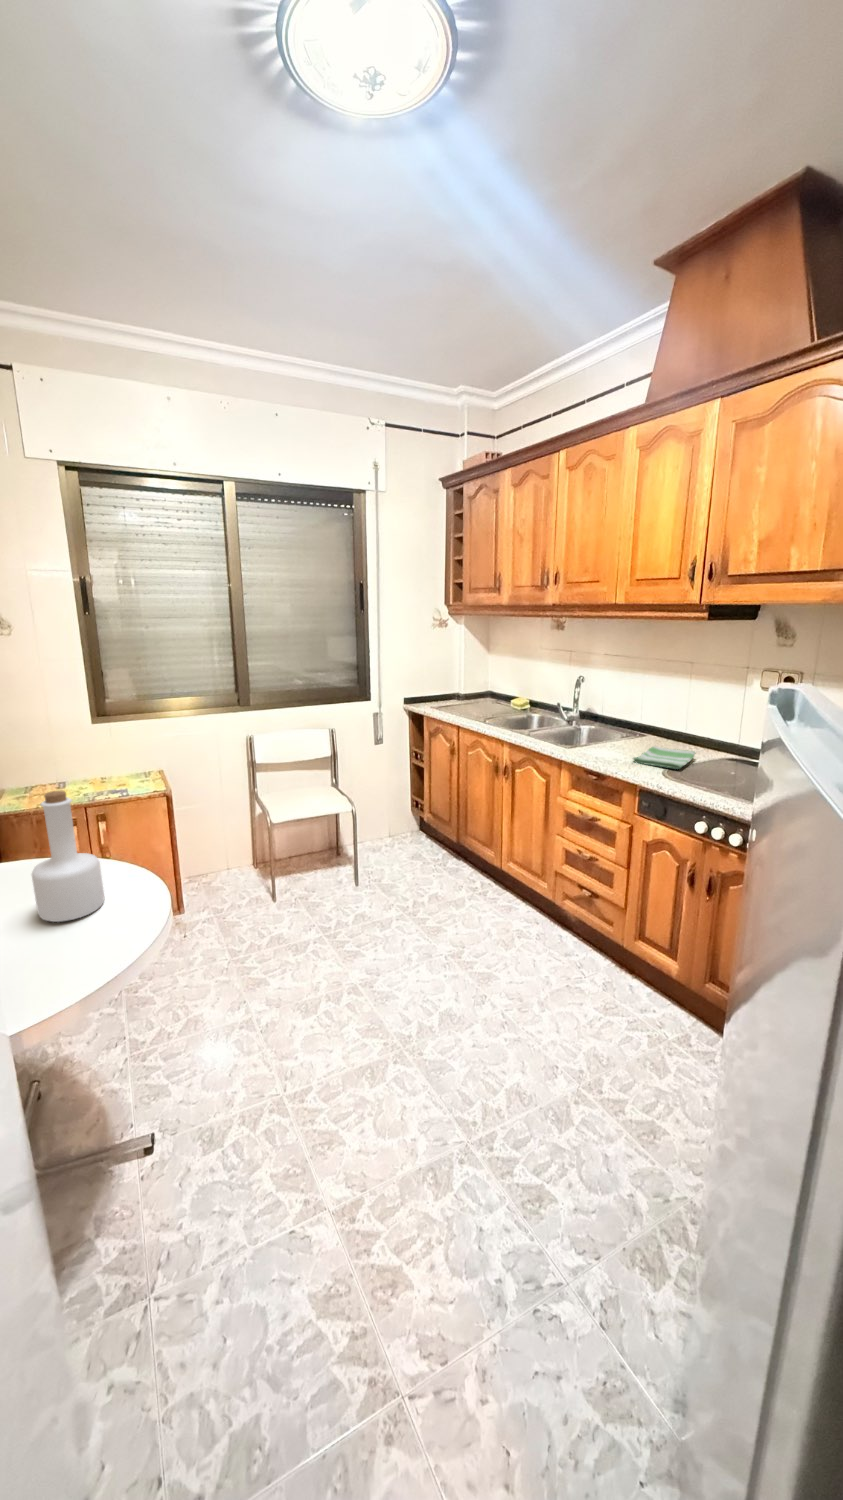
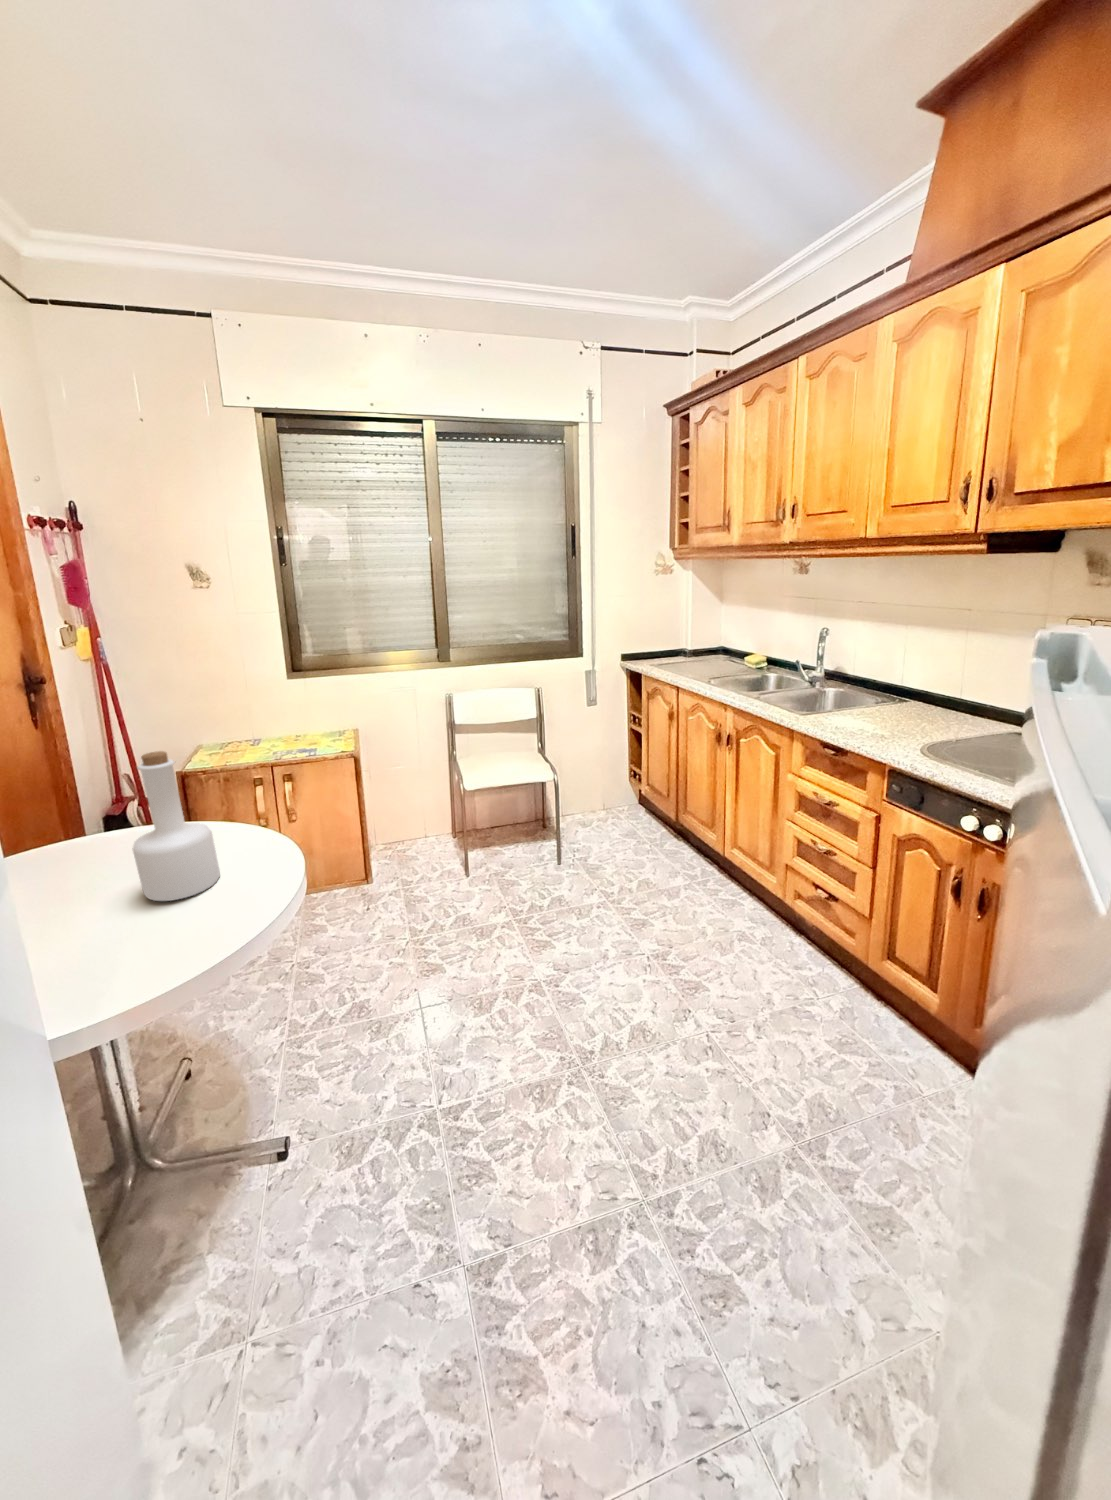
dish towel: present [633,746,695,769] -> none [888,715,978,745]

